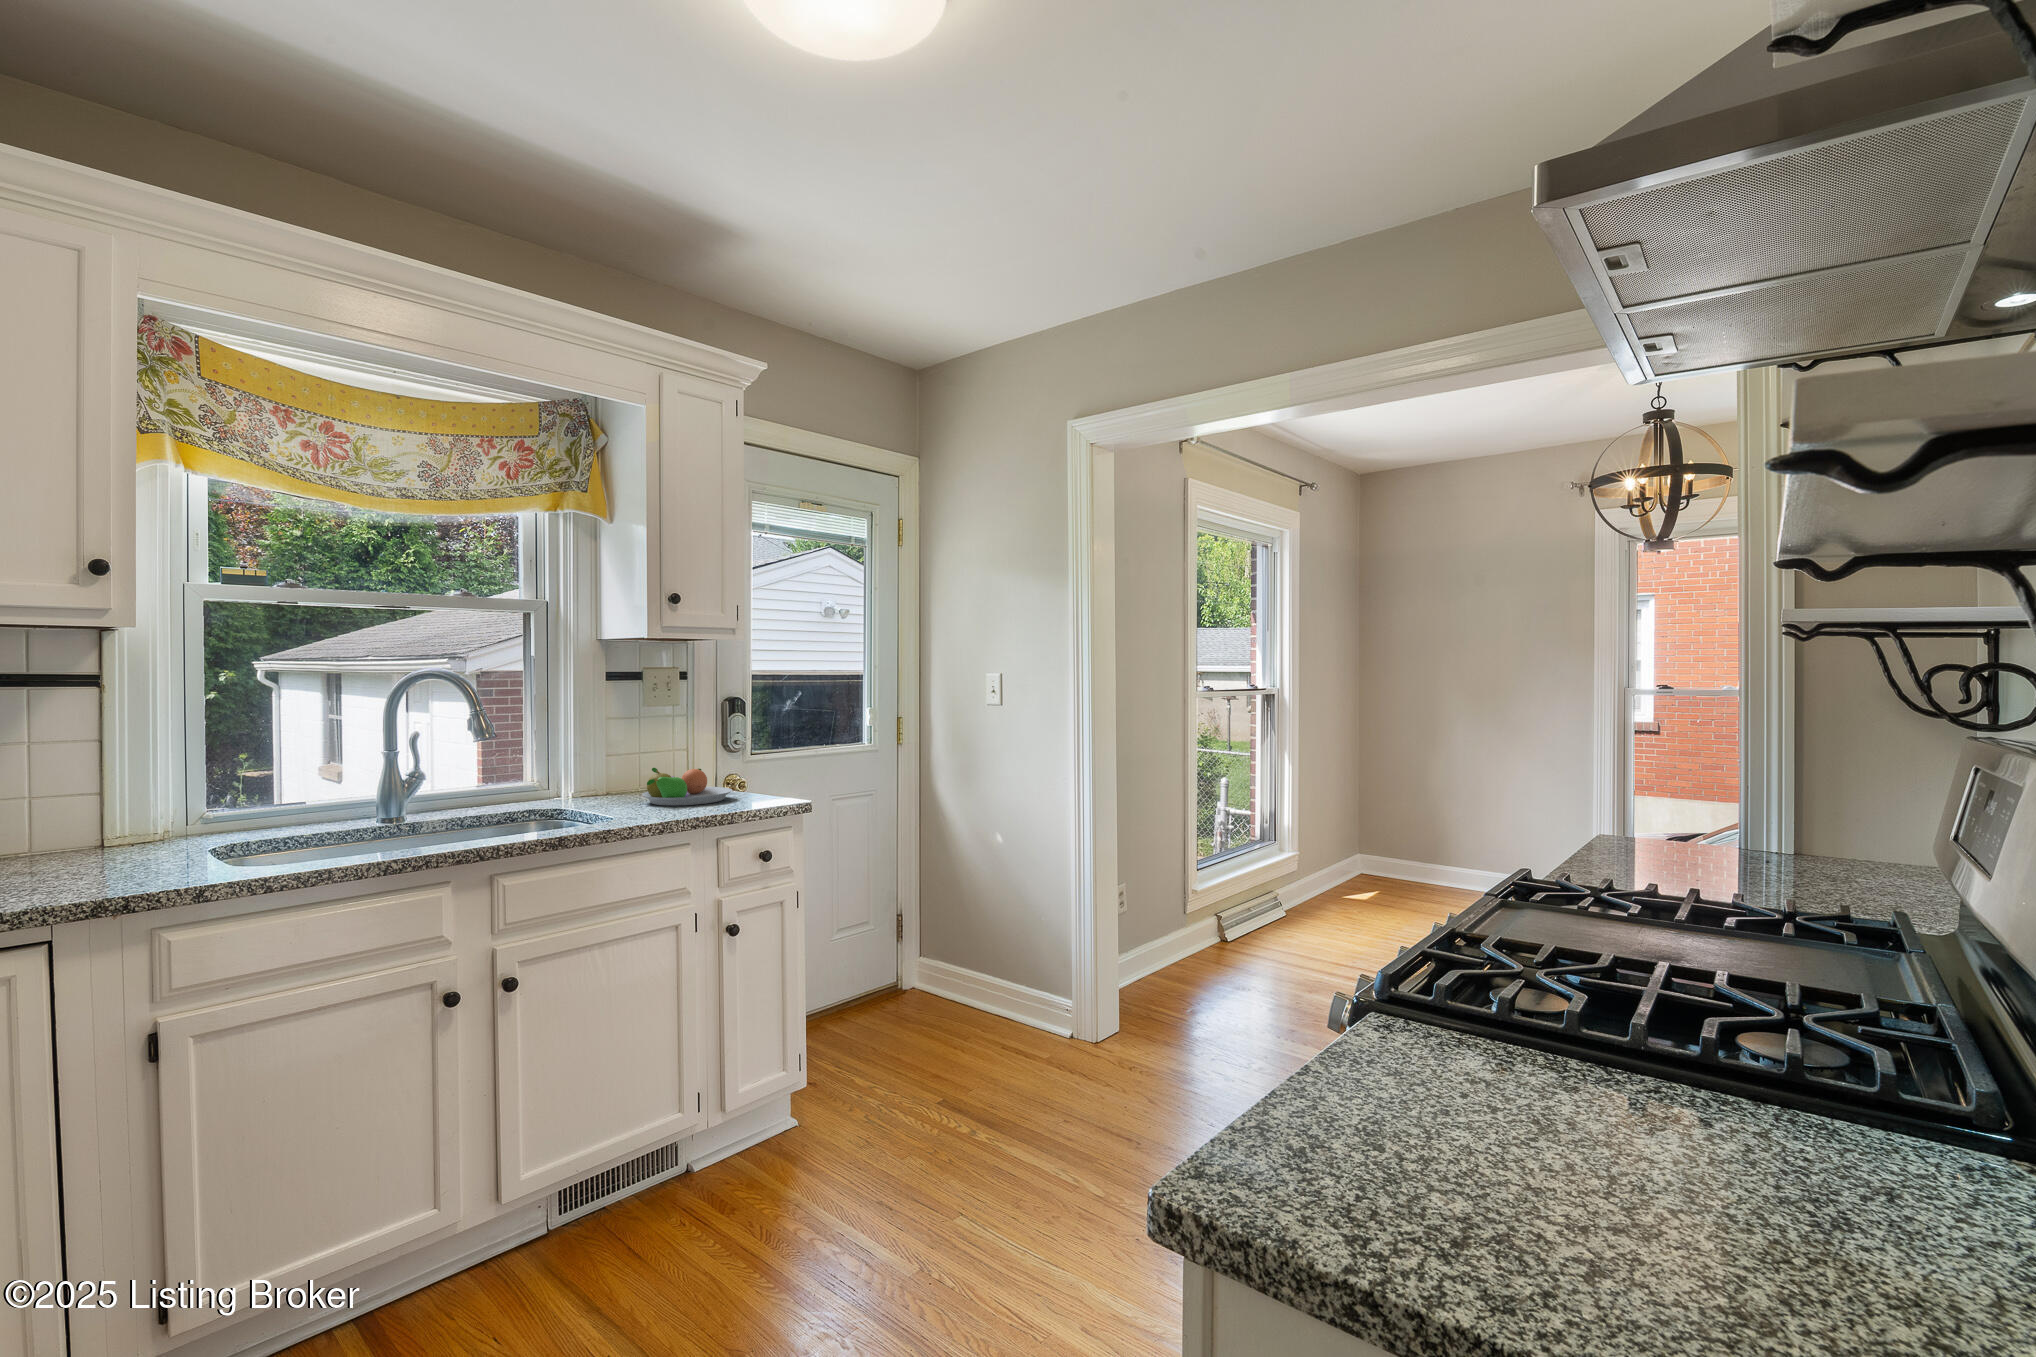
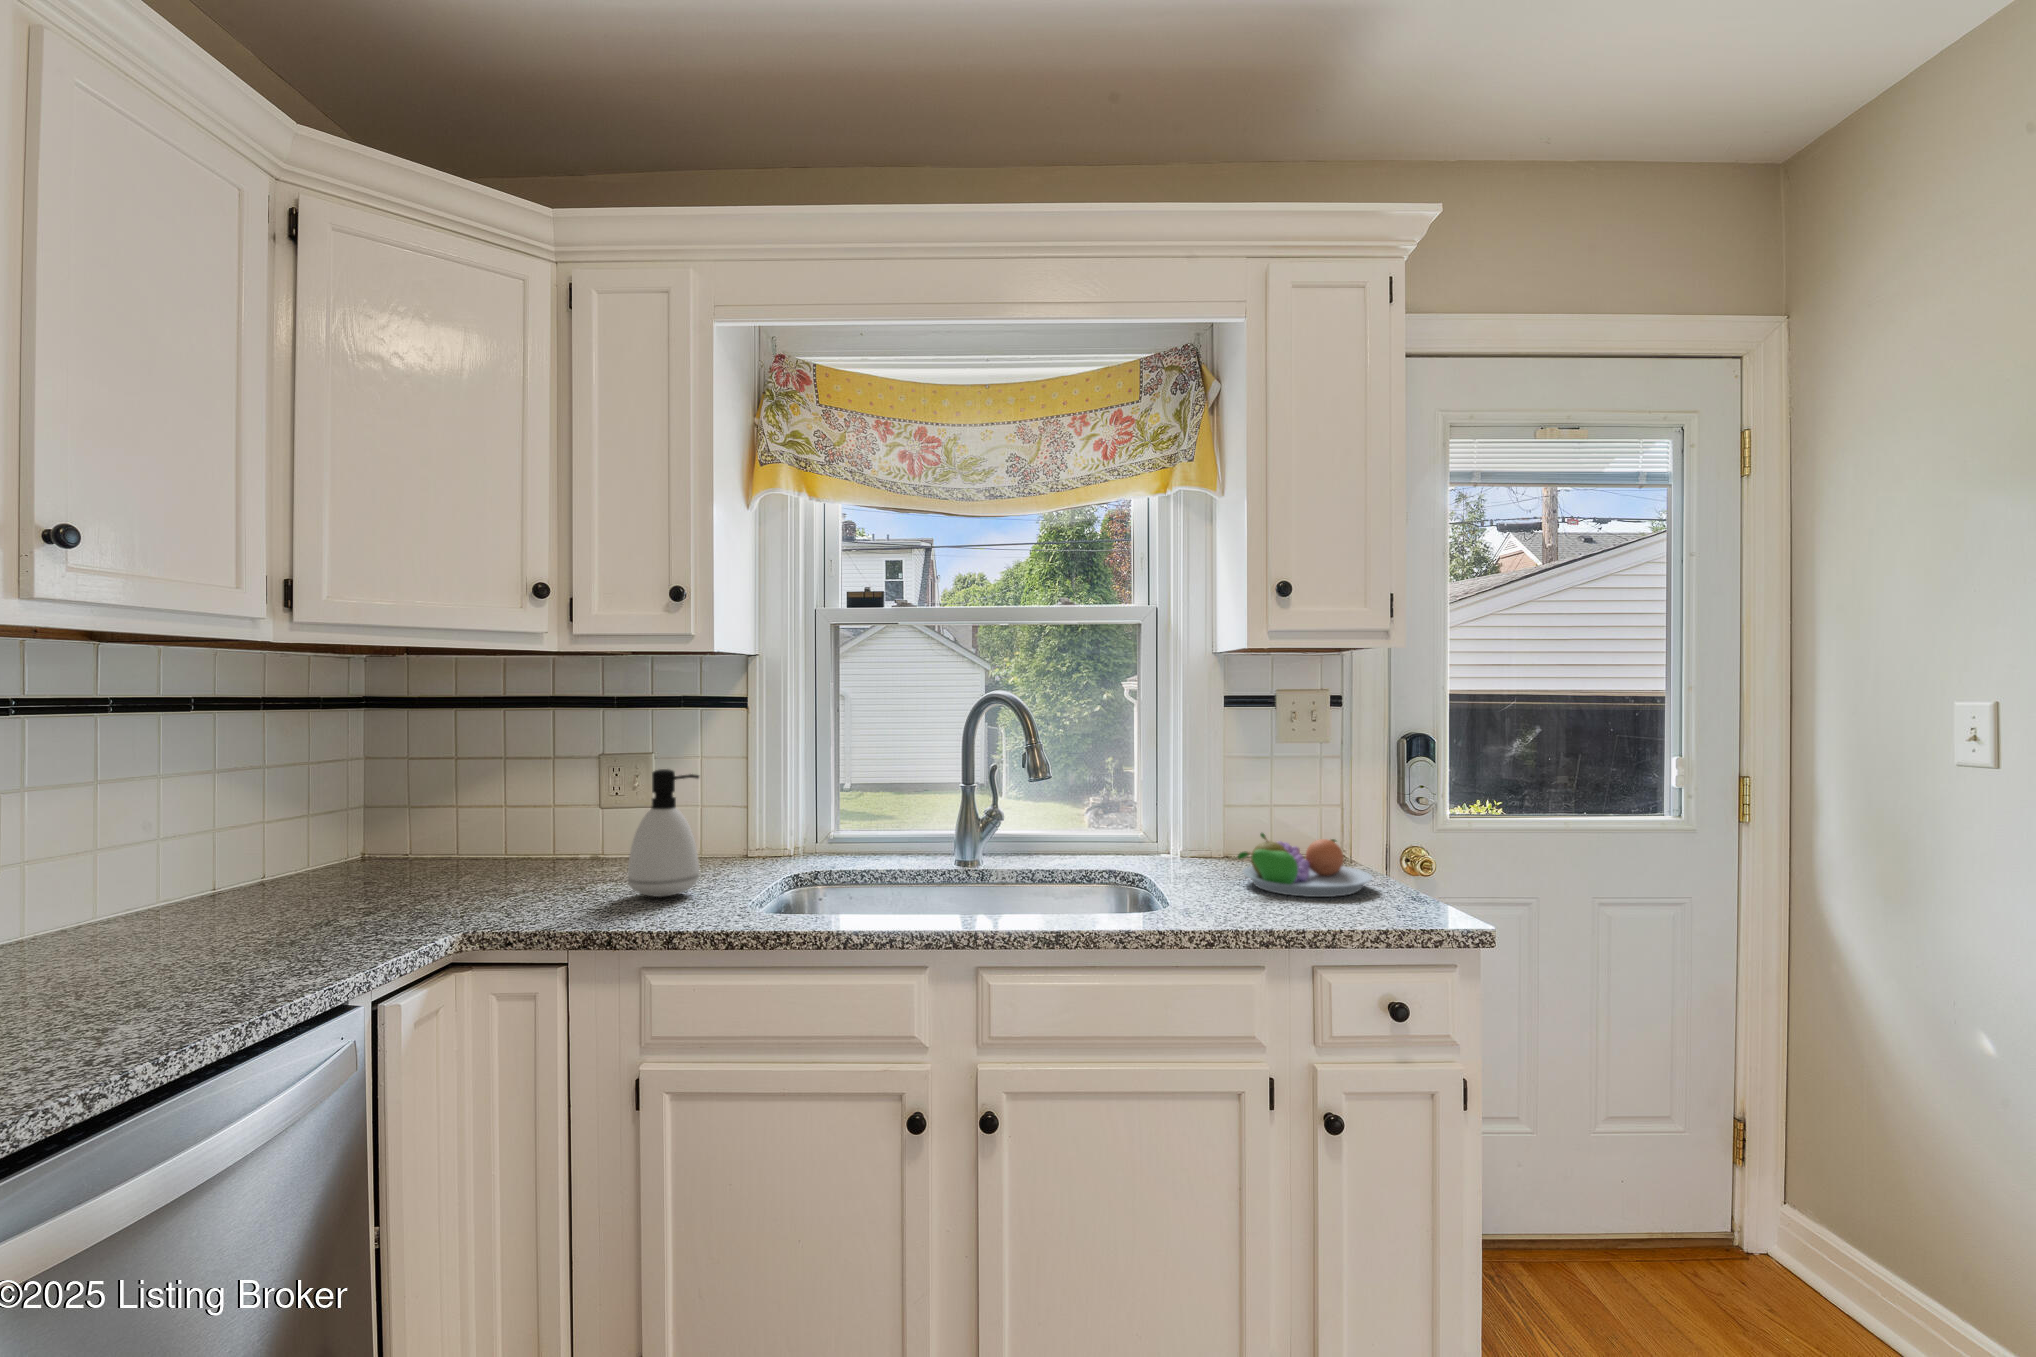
soap dispenser: none [61,745,155,873] -> present [628,769,699,897]

